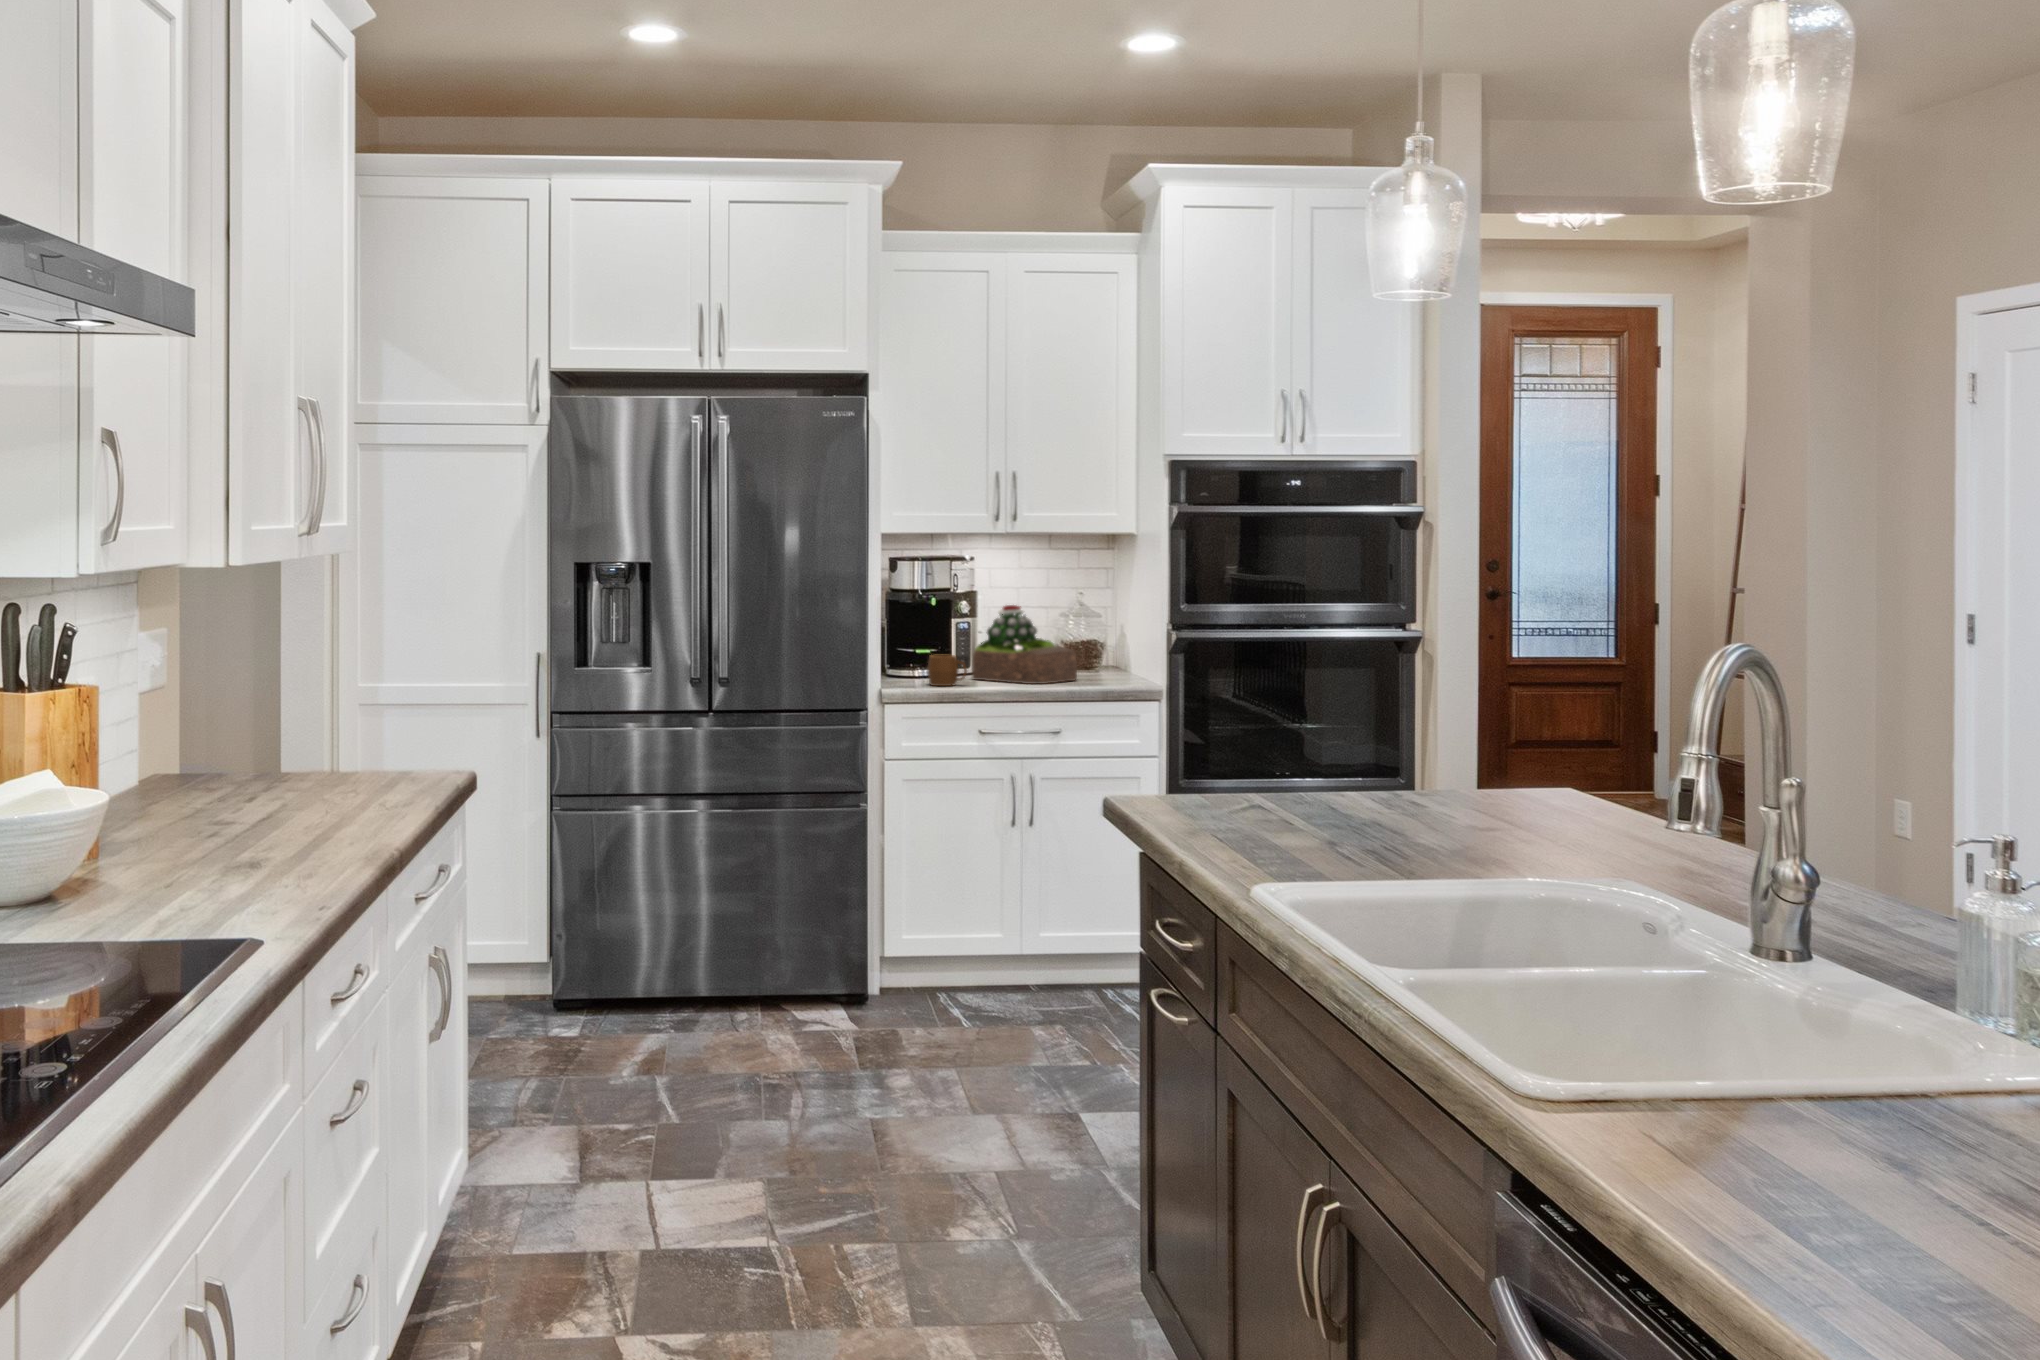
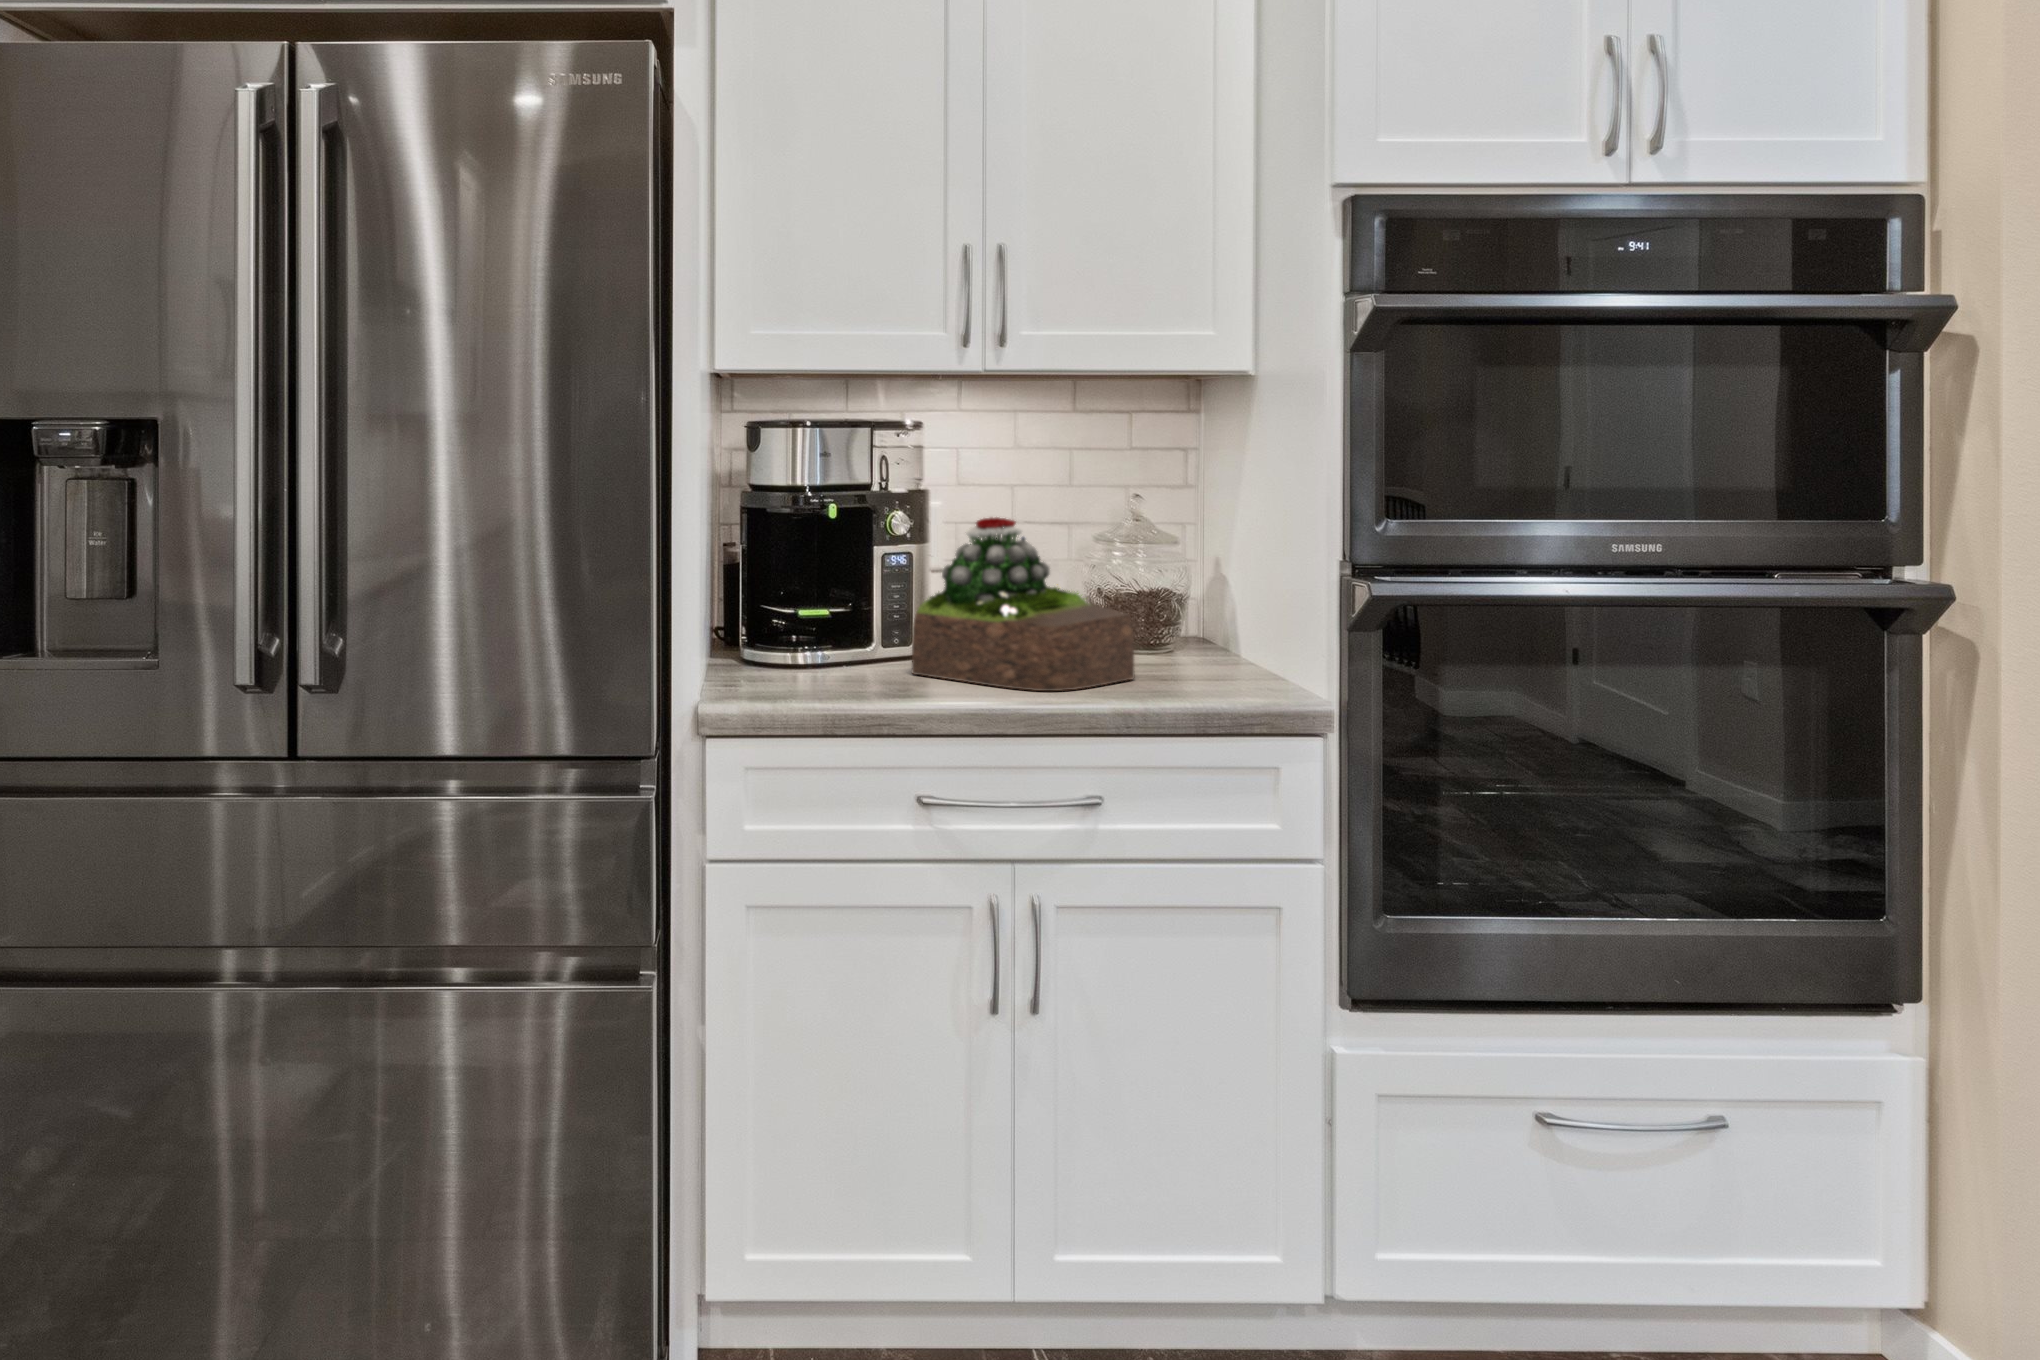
mug: present [927,655,967,686] -> none [807,626,895,698]

